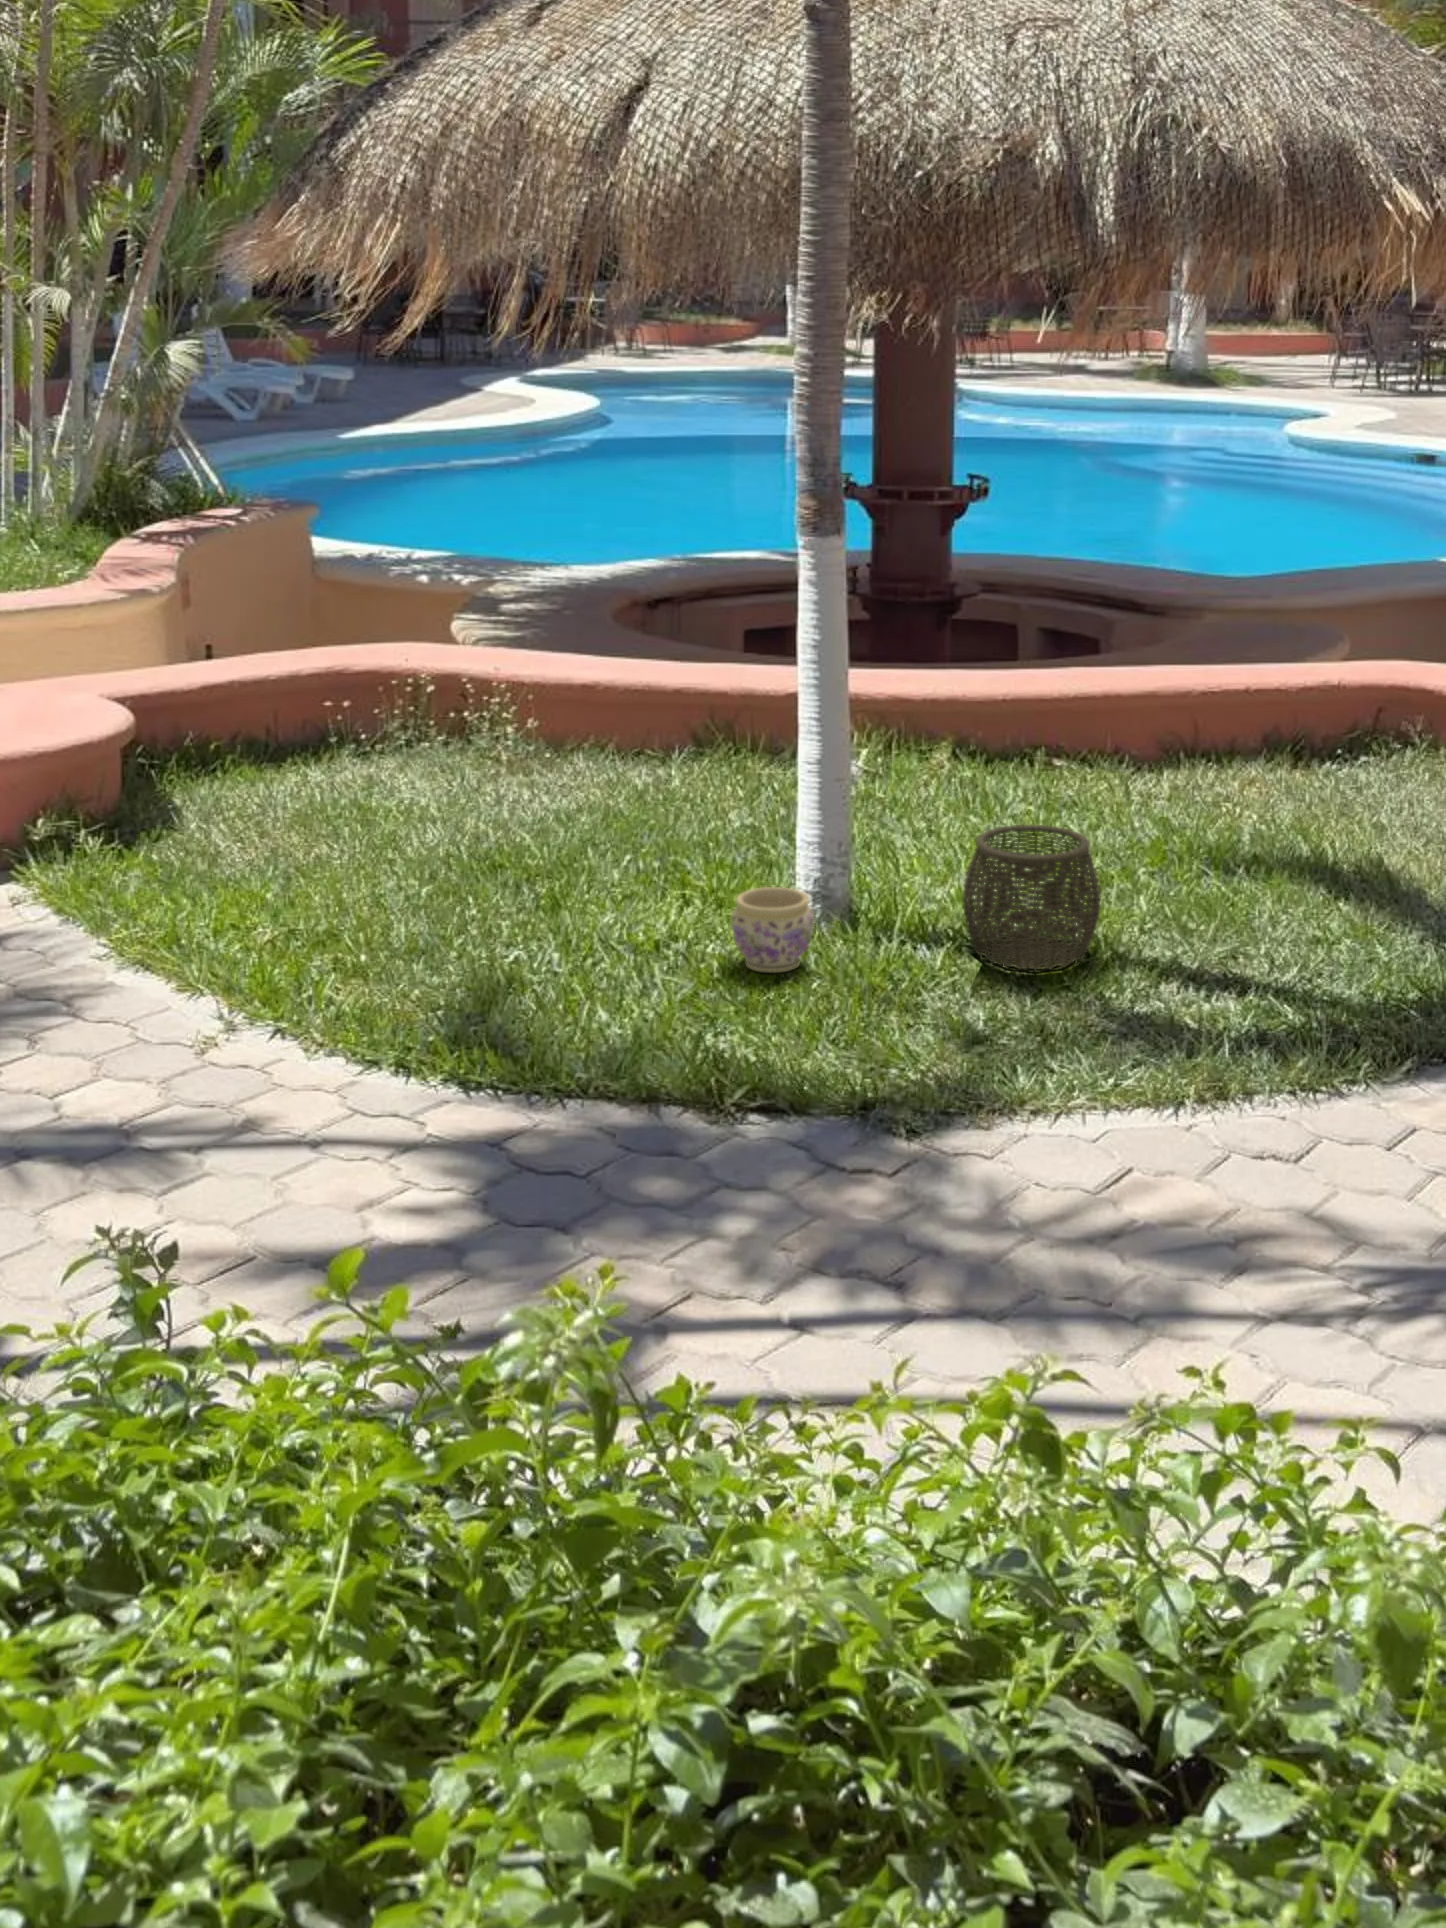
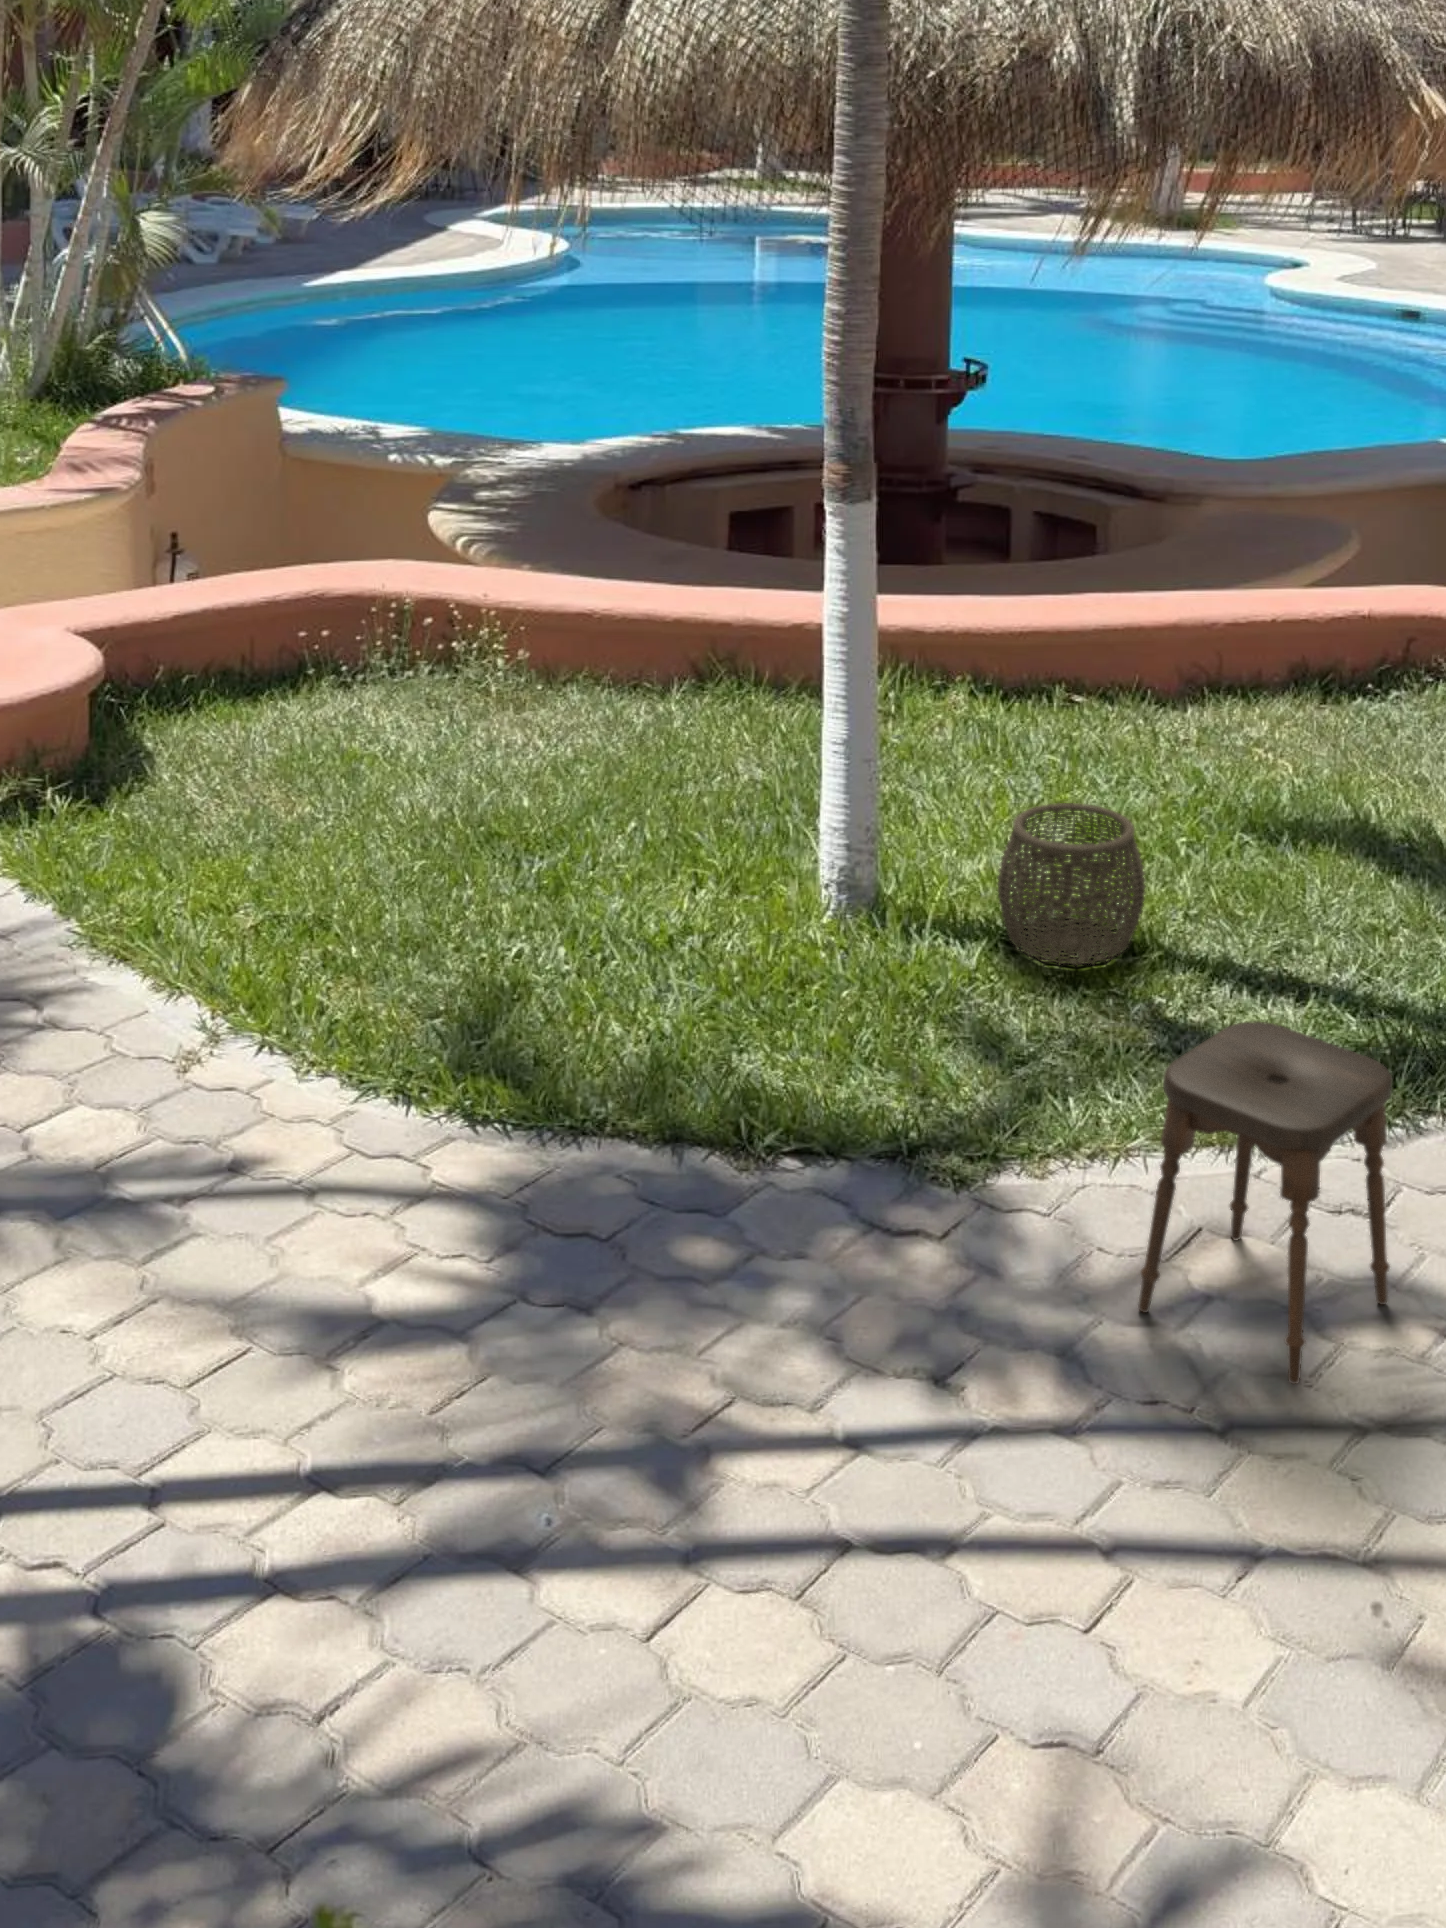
planter: present [731,887,814,973] -> none [753,880,843,977]
stool: none [1062,965,1293,1274] -> present [1138,1021,1392,1384]

